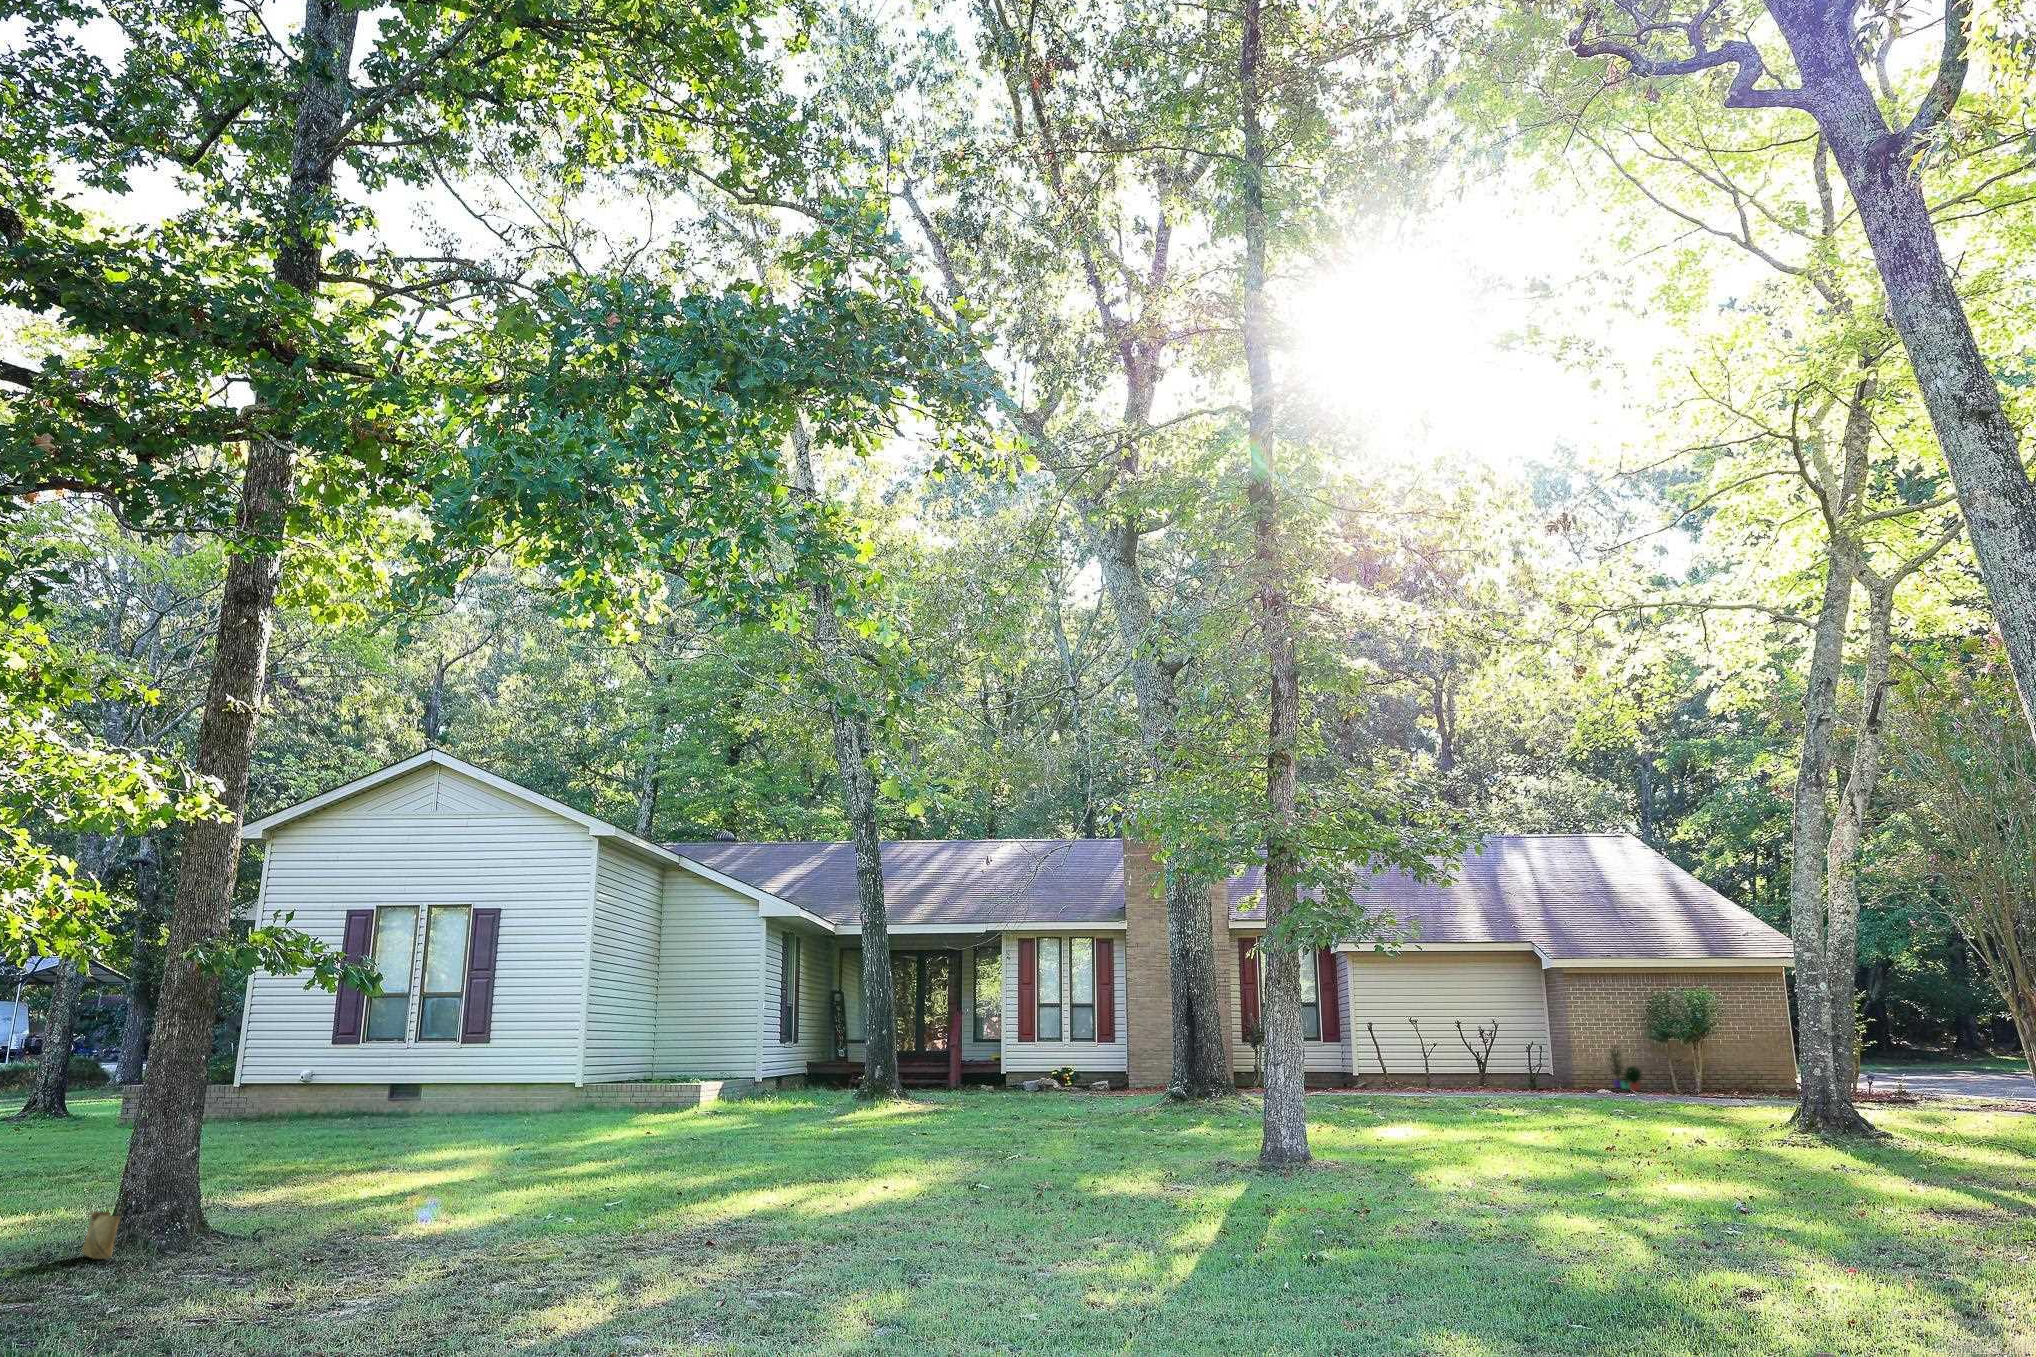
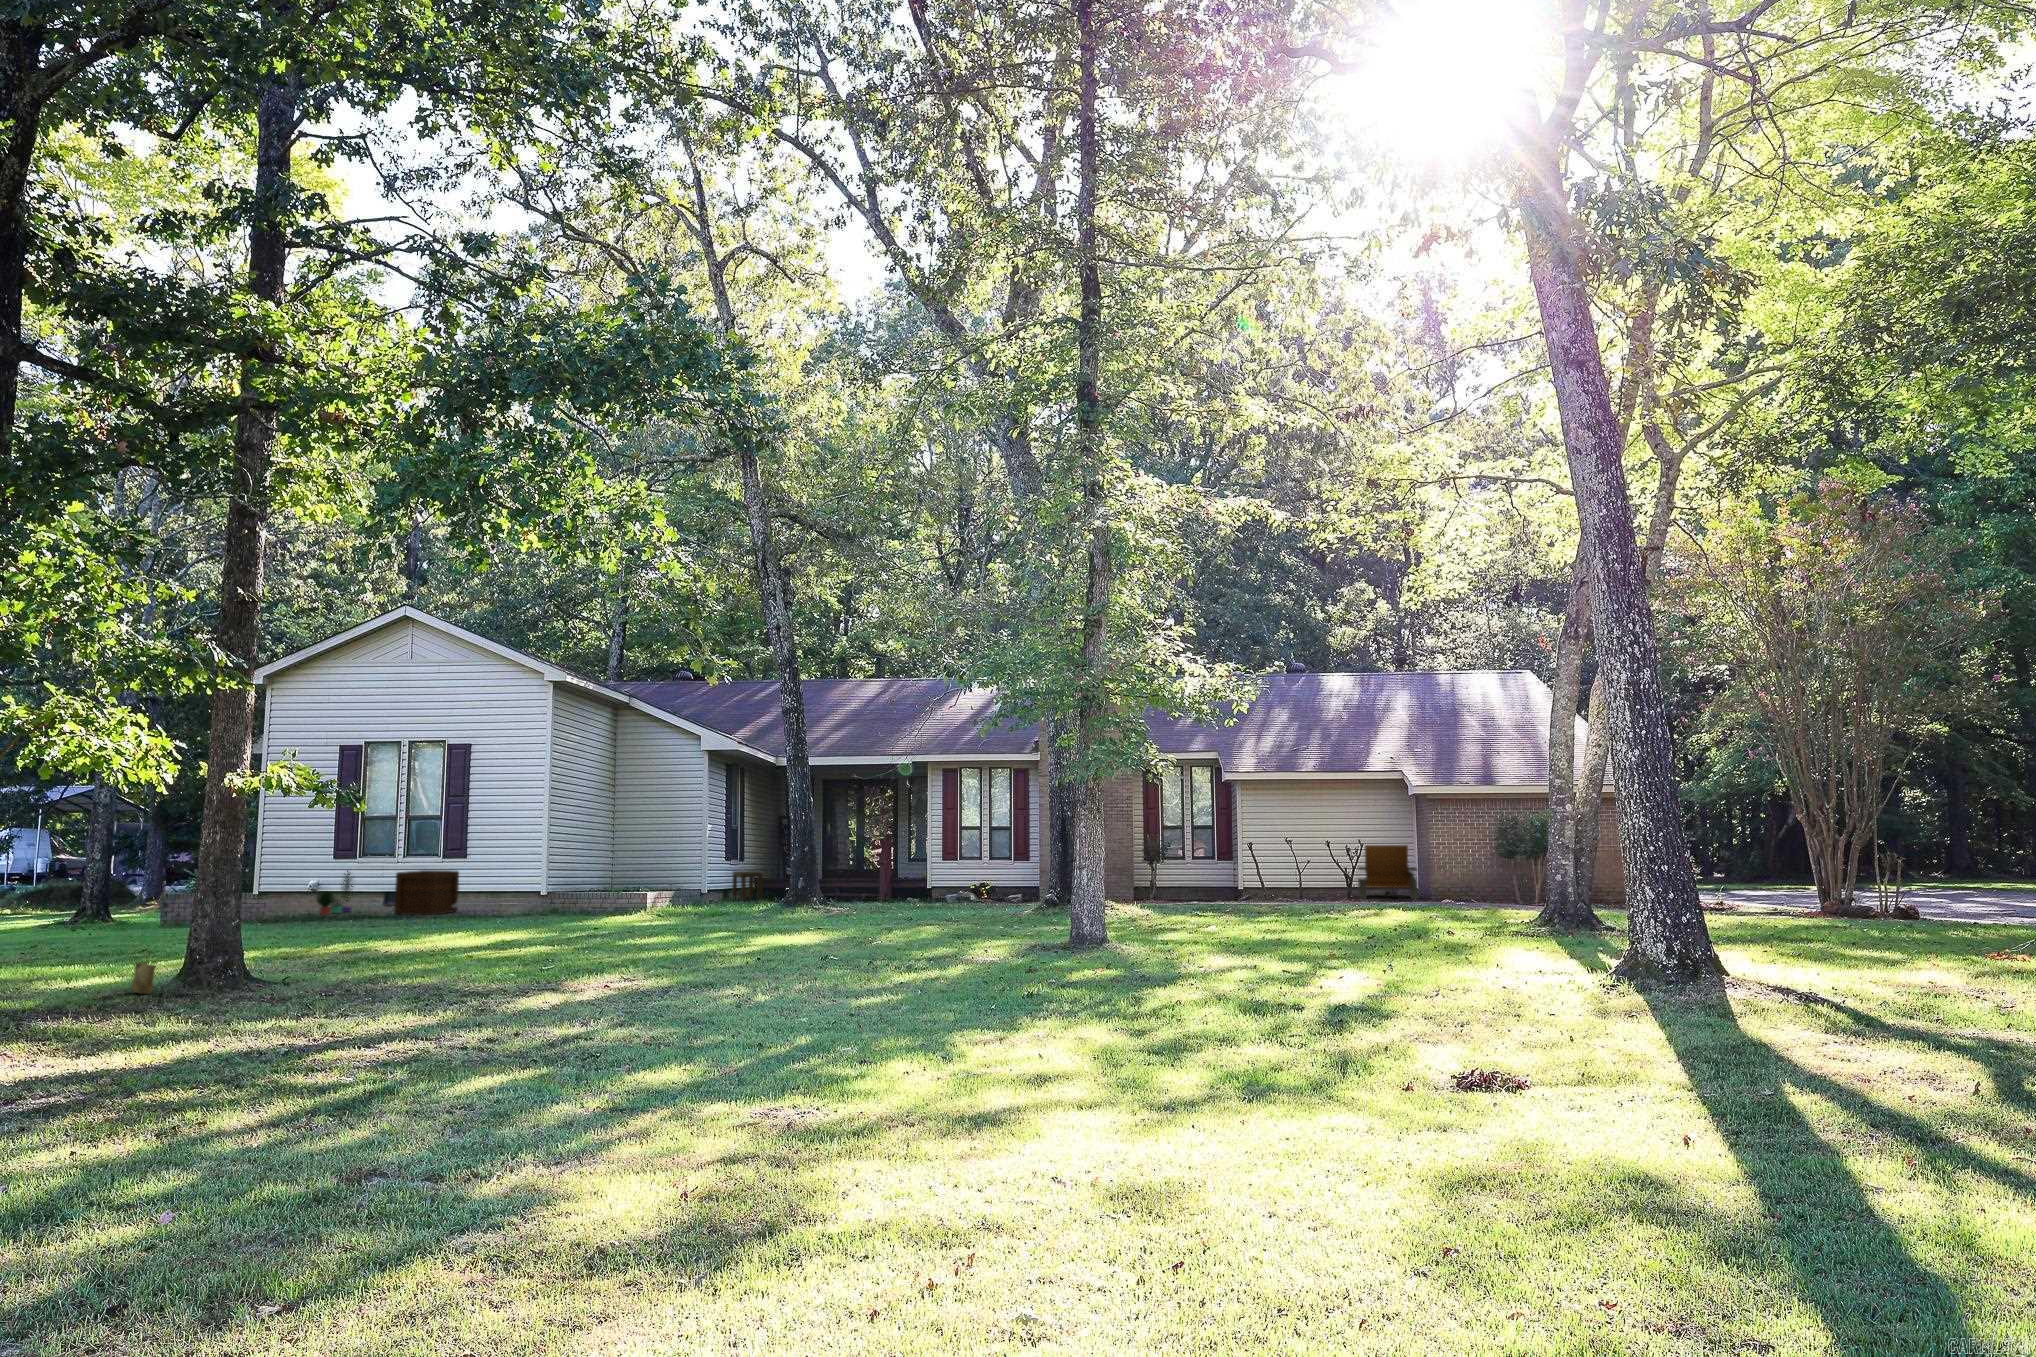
lounge chair: none [1492,1025,1571,1089] -> present [1358,845,1418,899]
potted plant: present [1610,1046,1641,1091] -> present [317,870,353,915]
bench: none [783,1055,821,1091] -> present [732,871,763,901]
wooden crate: none [402,1058,480,1113] -> present [394,870,459,915]

